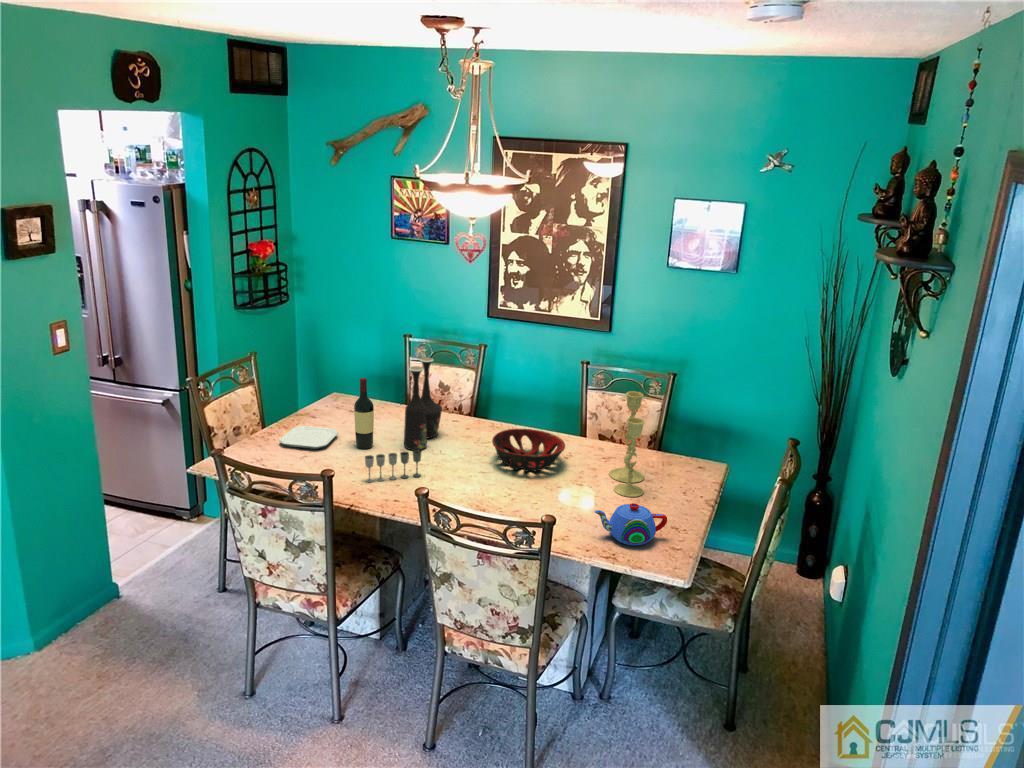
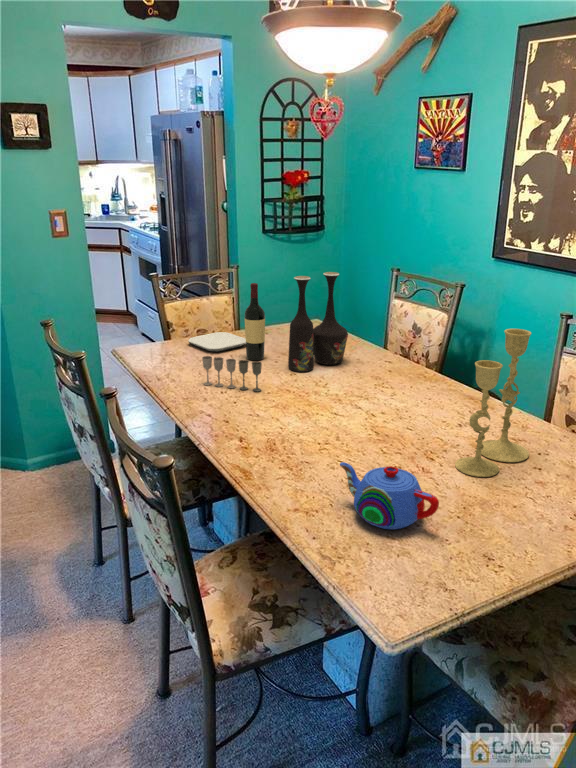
decorative bowl: present [492,429,565,472] -> none [347,365,442,418]

